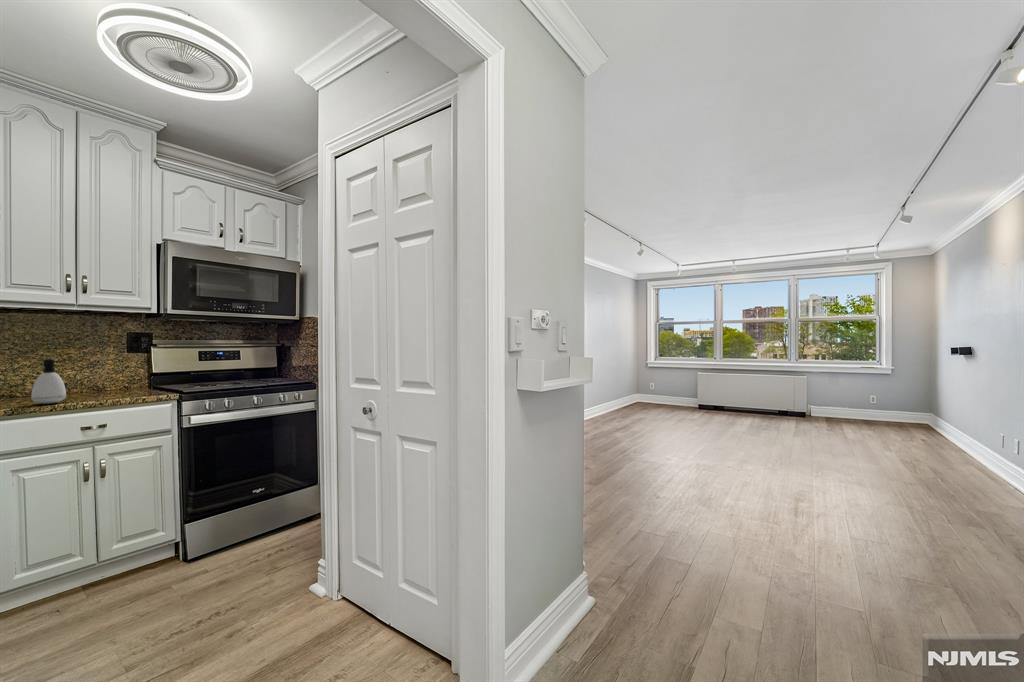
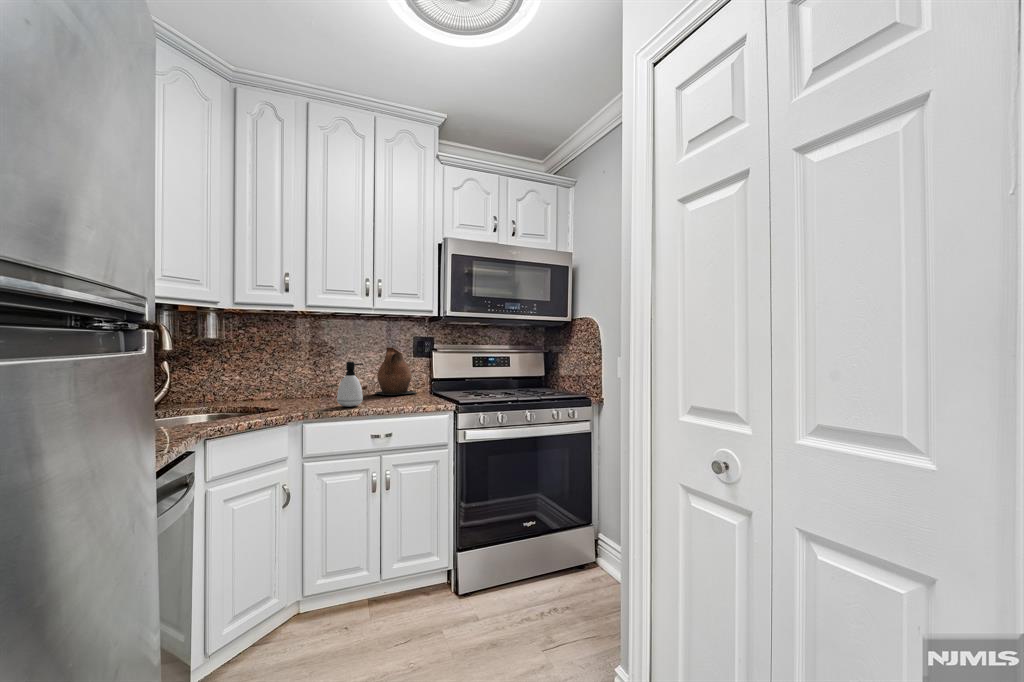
ceramic pitcher: none [72,344,132,392] -> present [375,347,417,395]

